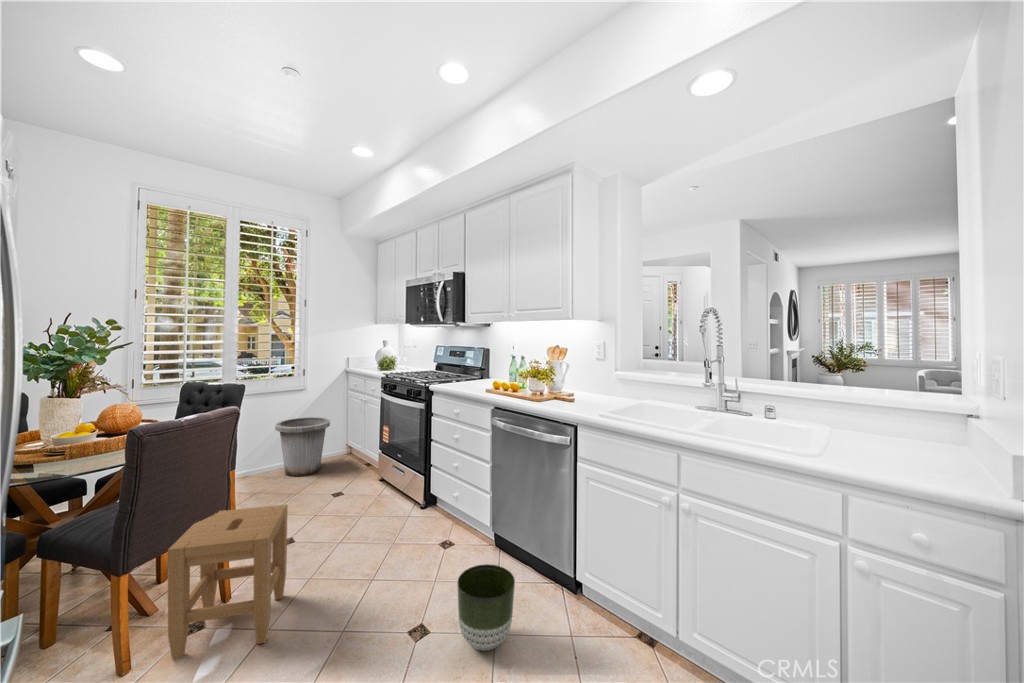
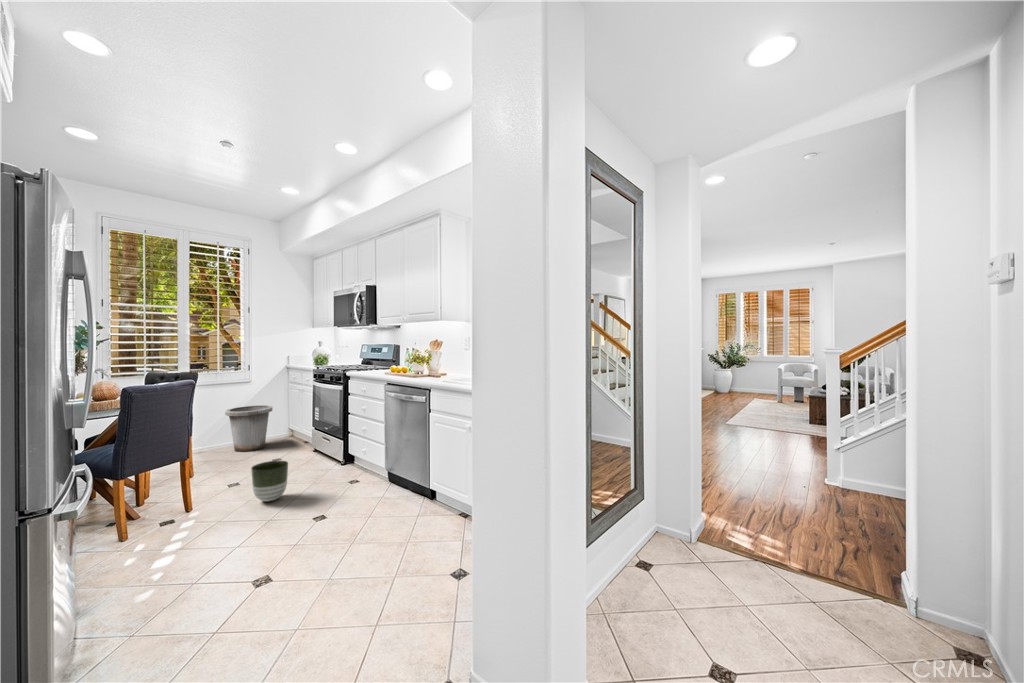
stool: present [168,505,288,659] -> none [146,451,230,544]
planter: present [457,564,515,651] -> present [251,461,288,502]

